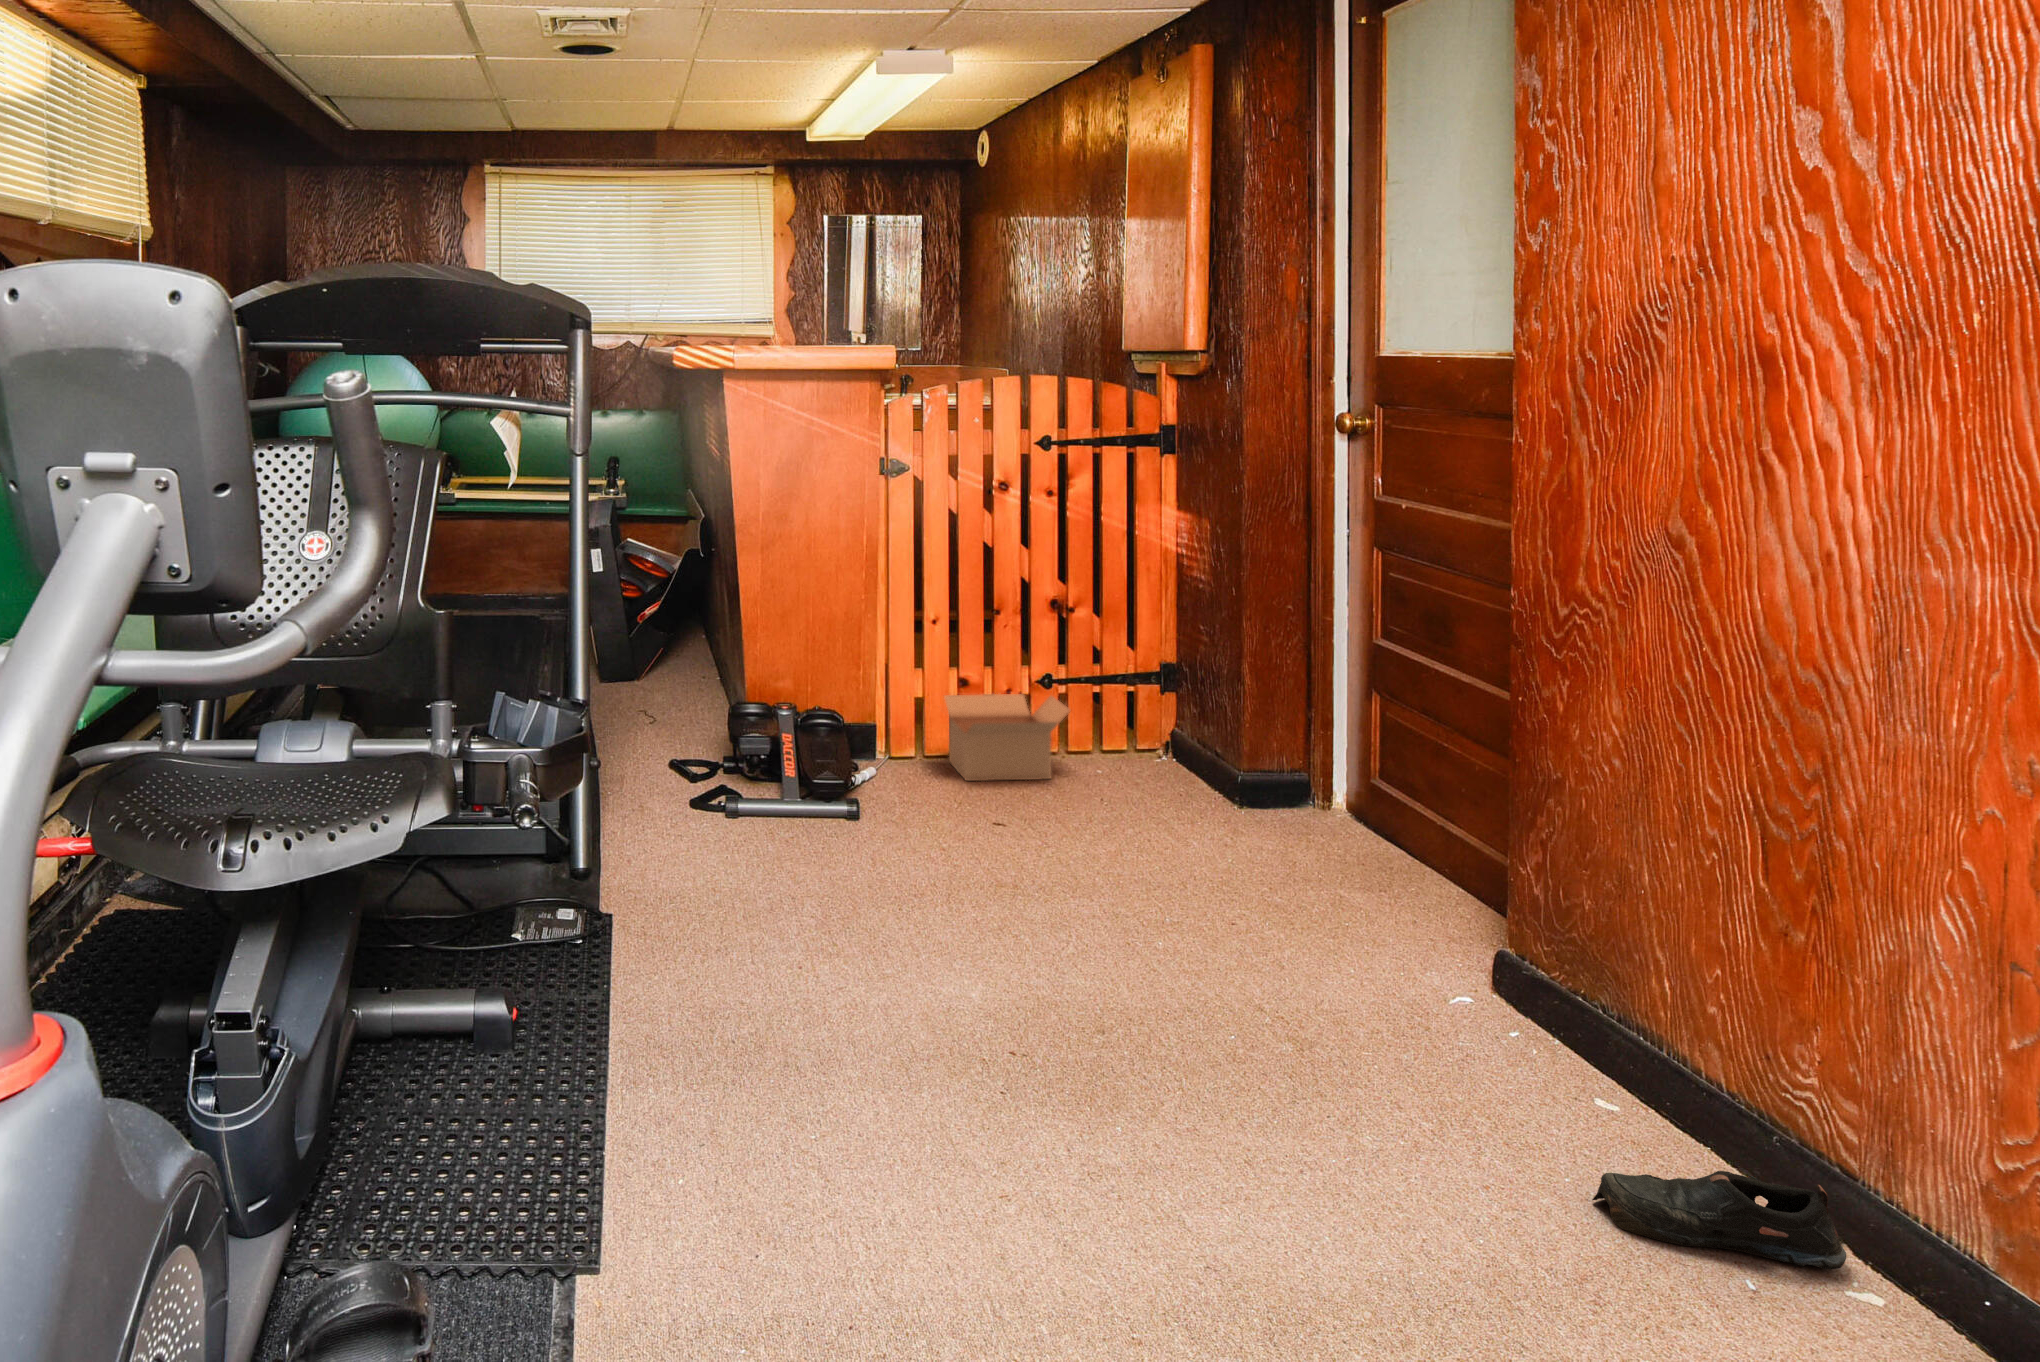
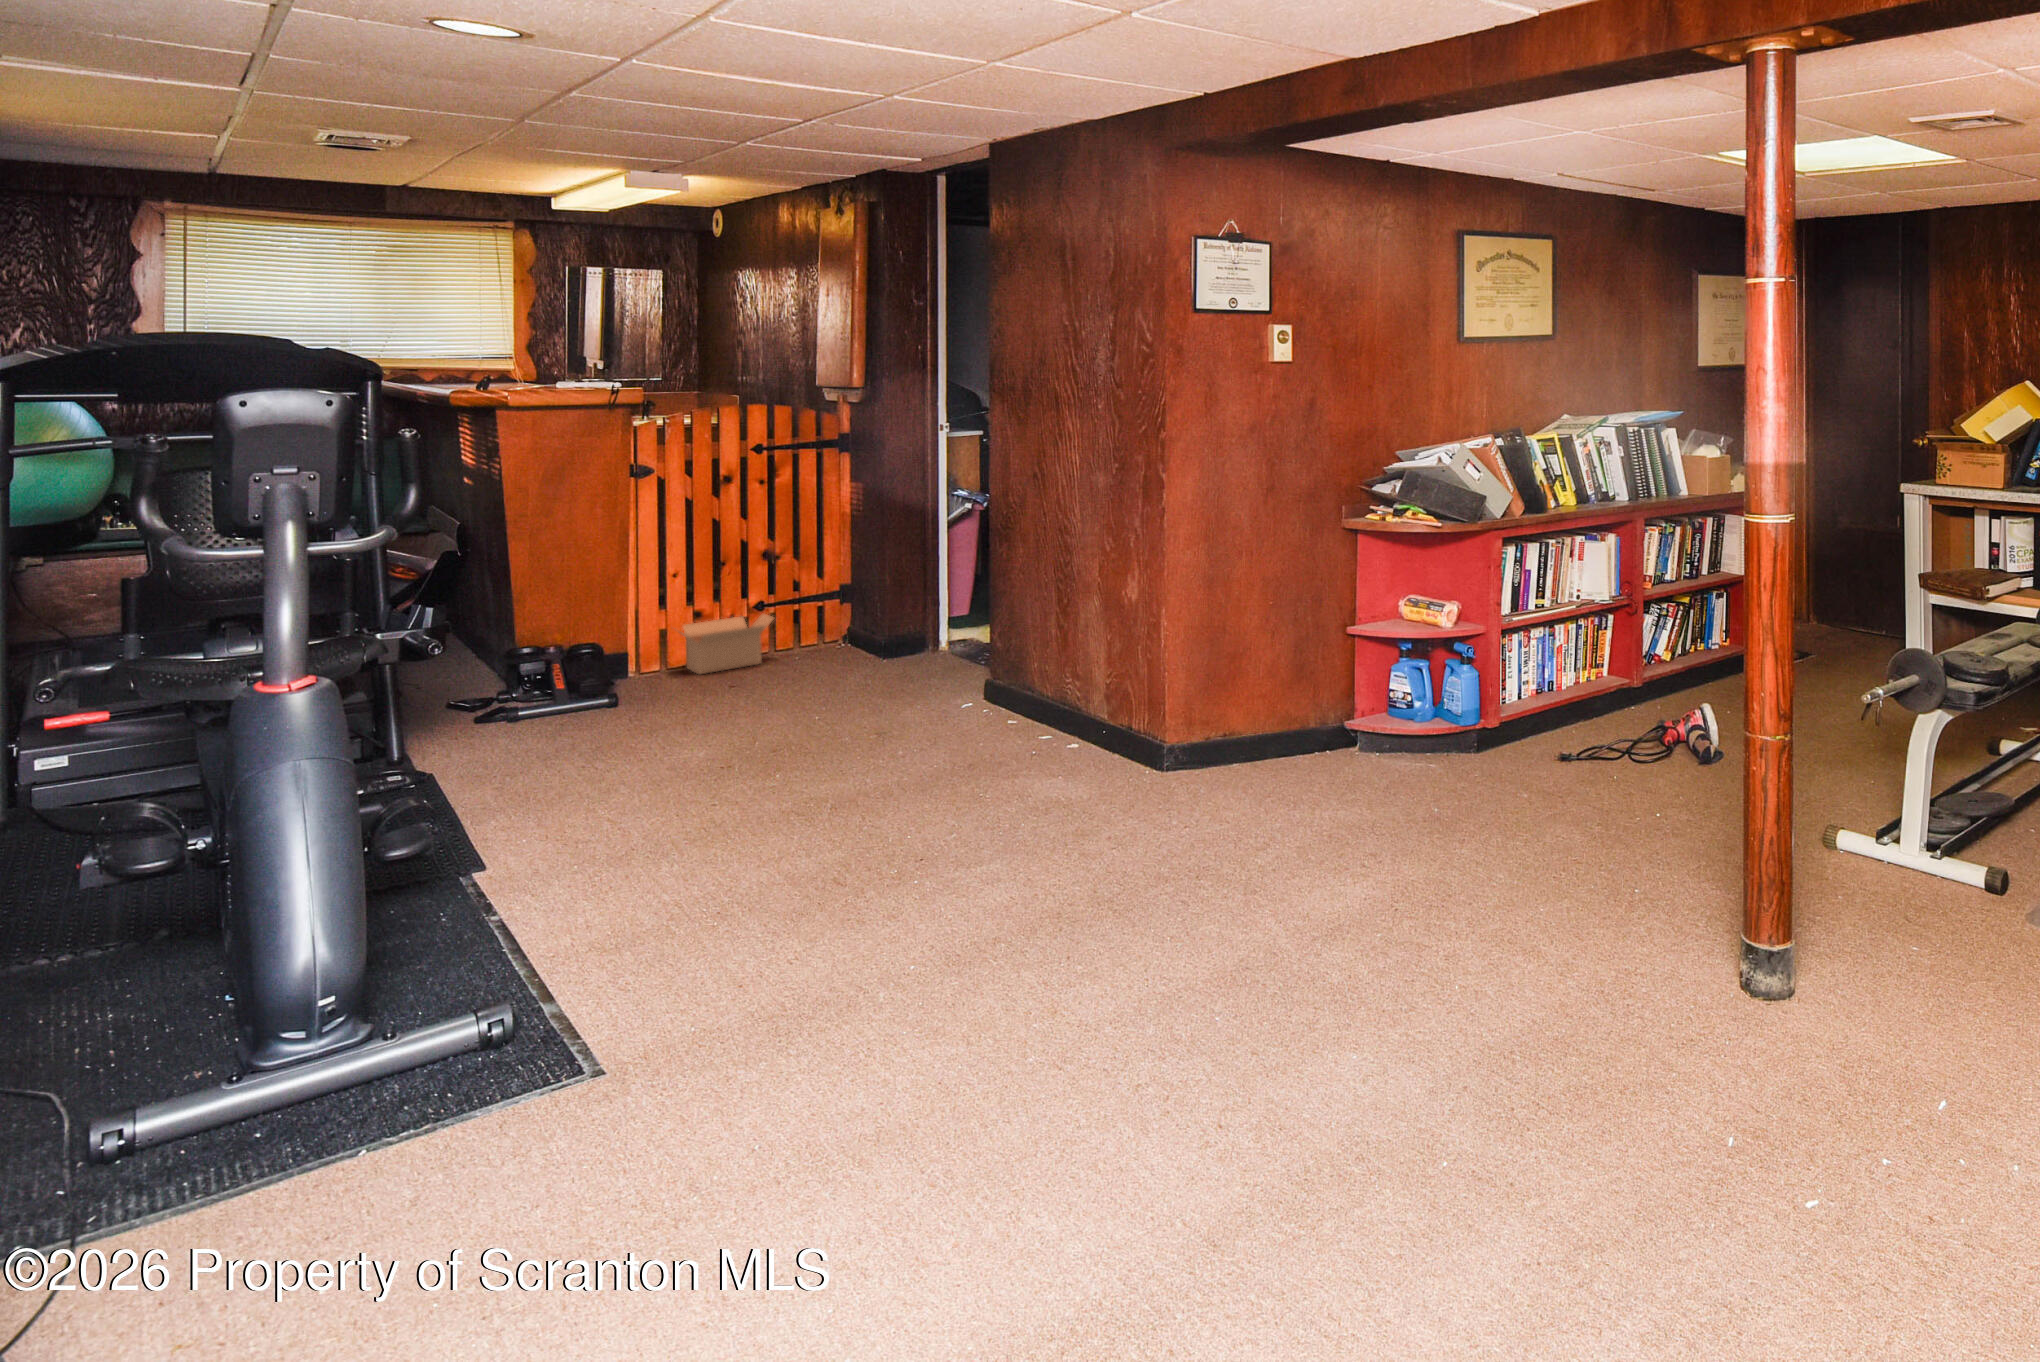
shoe: present [1592,1171,1846,1269] -> none [976,704,1056,740]

